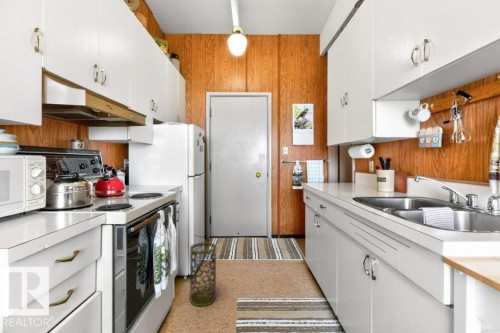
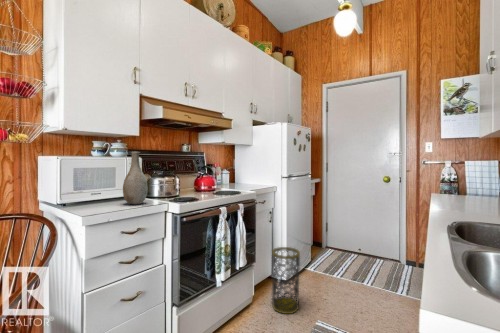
vase: none [30,148,71,222] -> present [123,152,148,204]

